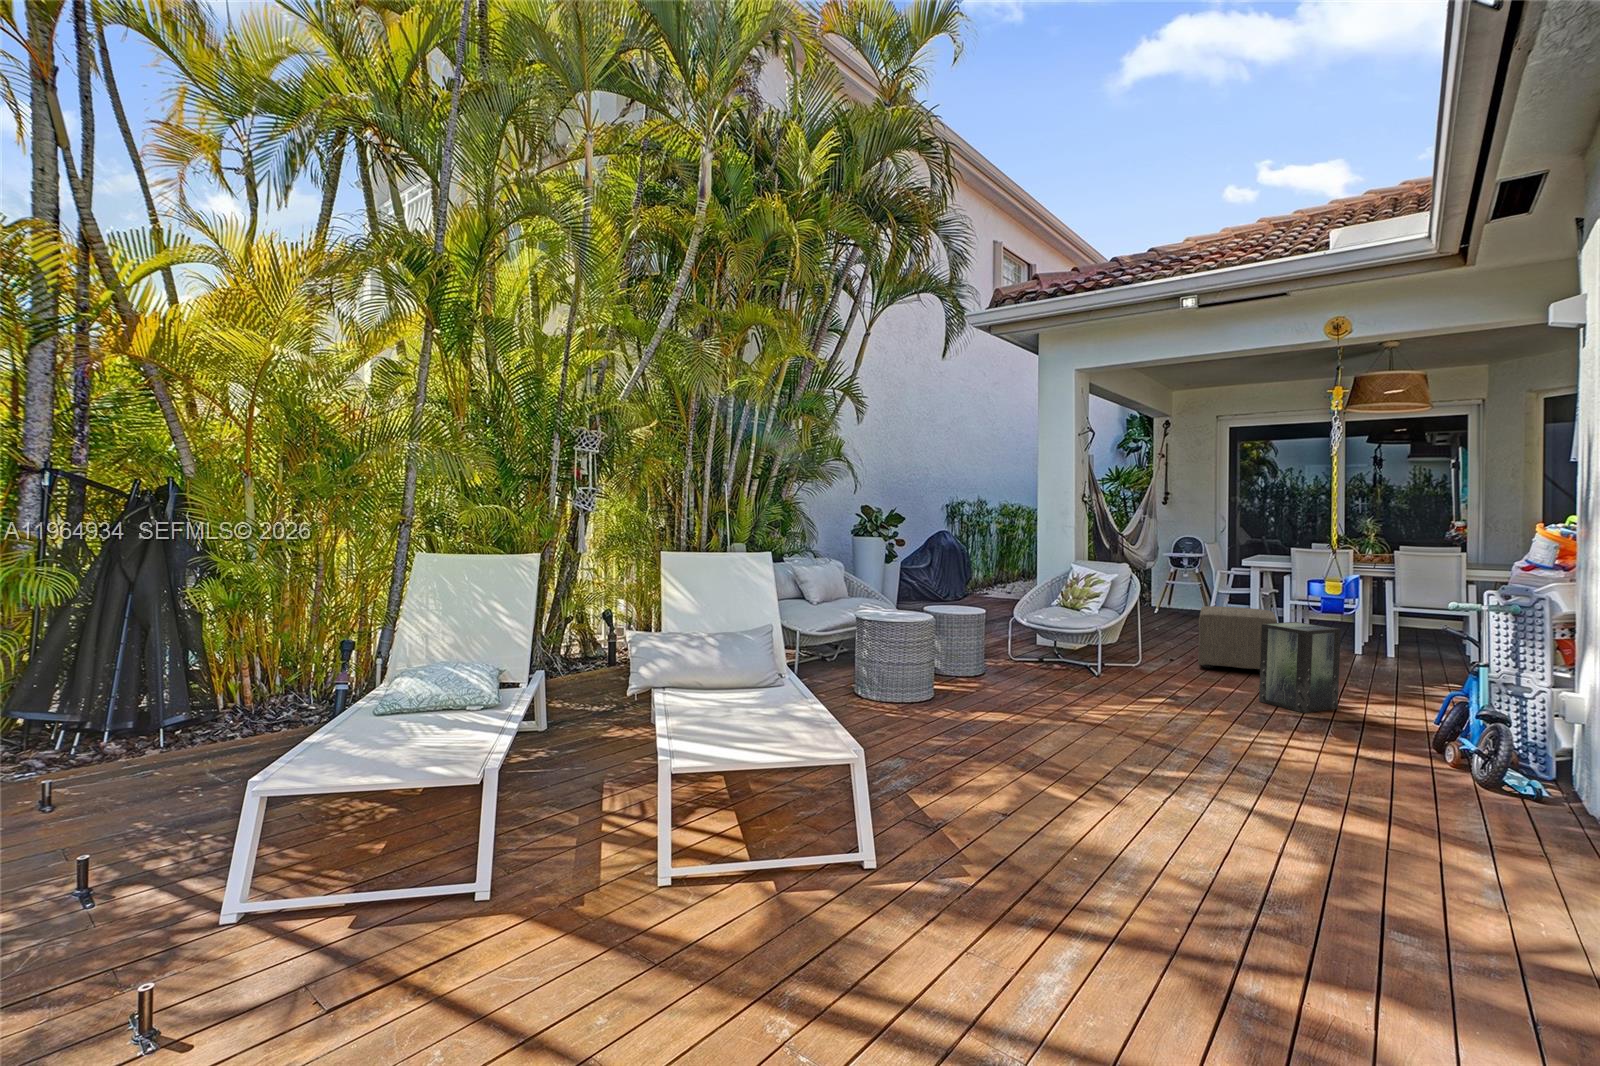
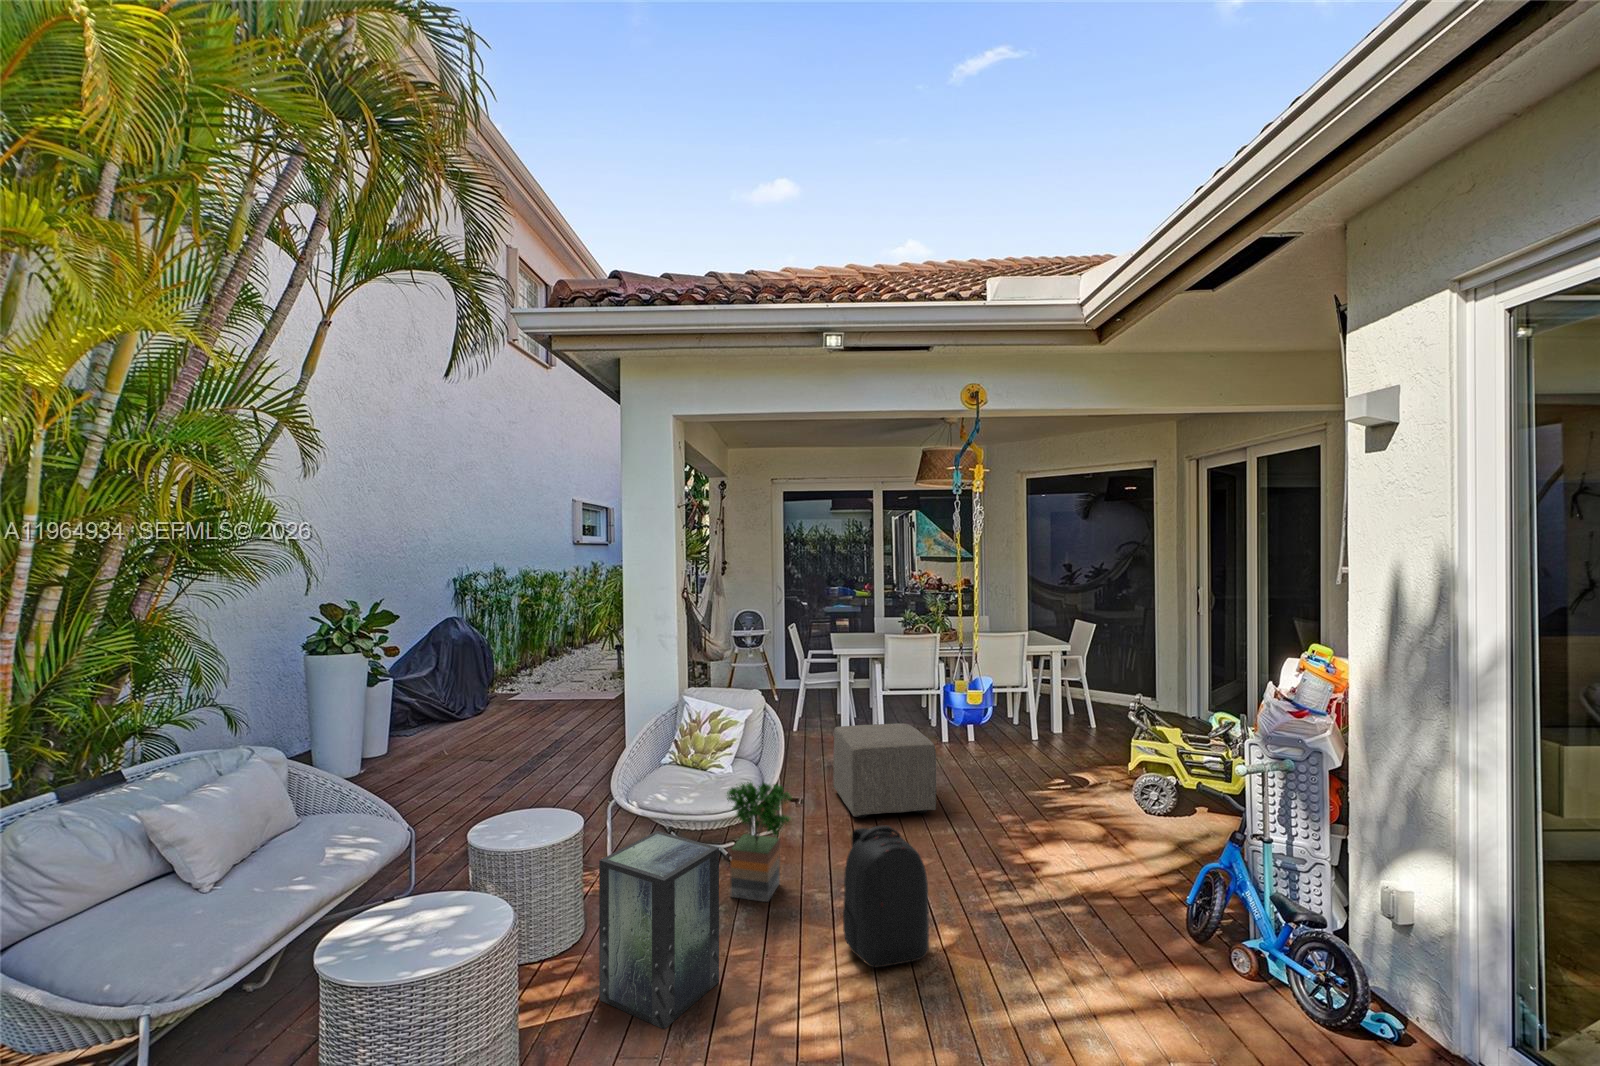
potted tree: none [1078,608,1126,681] -> present [727,782,792,902]
storage box: present [1259,622,1341,713] -> present [599,831,719,1029]
backpack: none [1132,627,1187,706] -> present [843,825,929,967]

